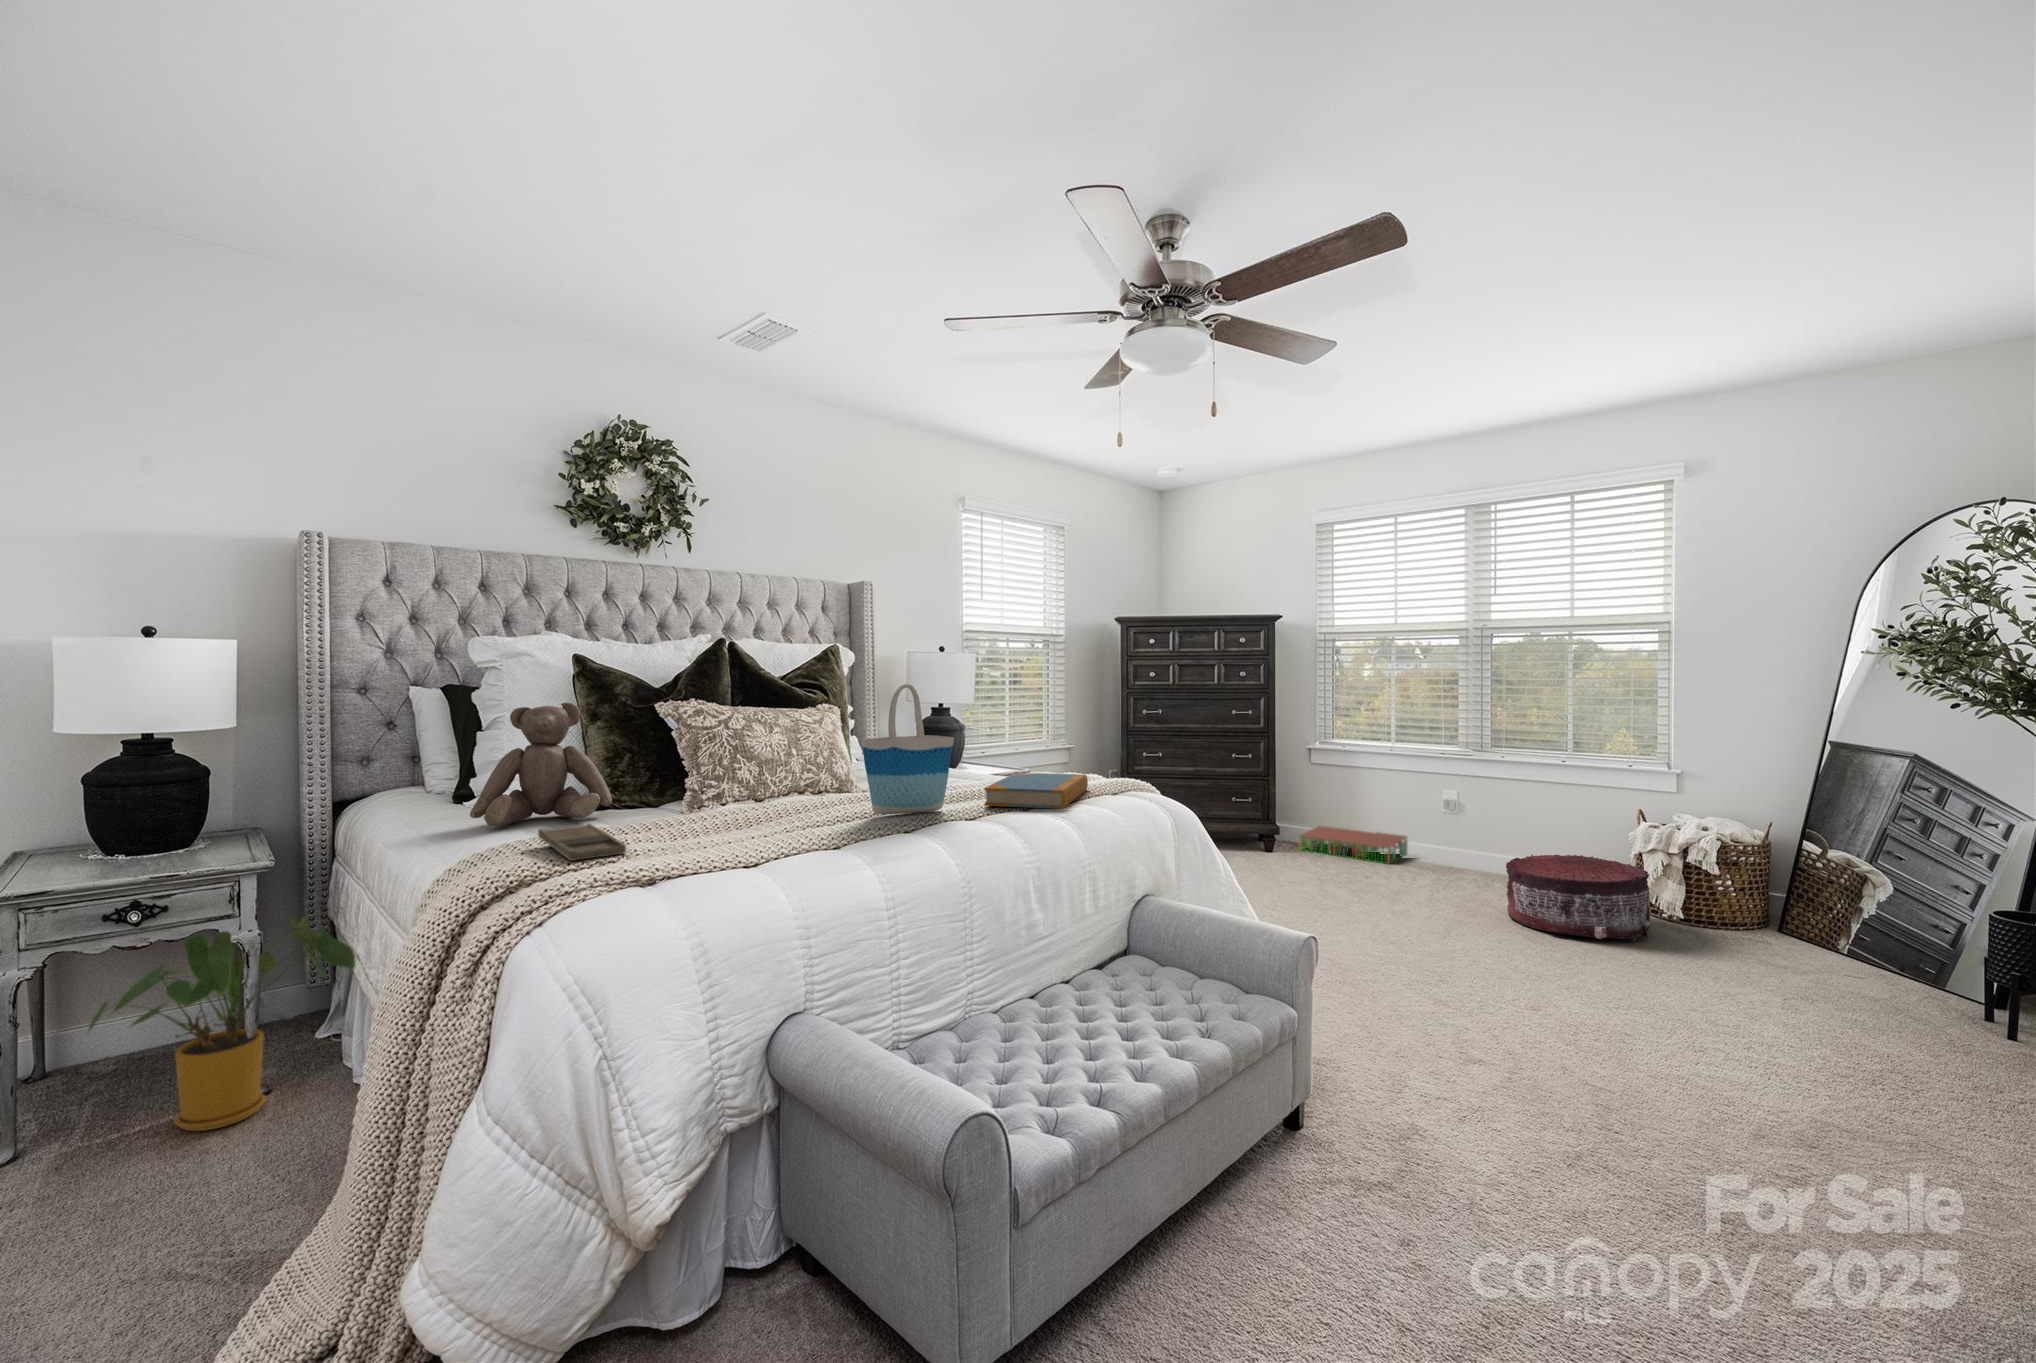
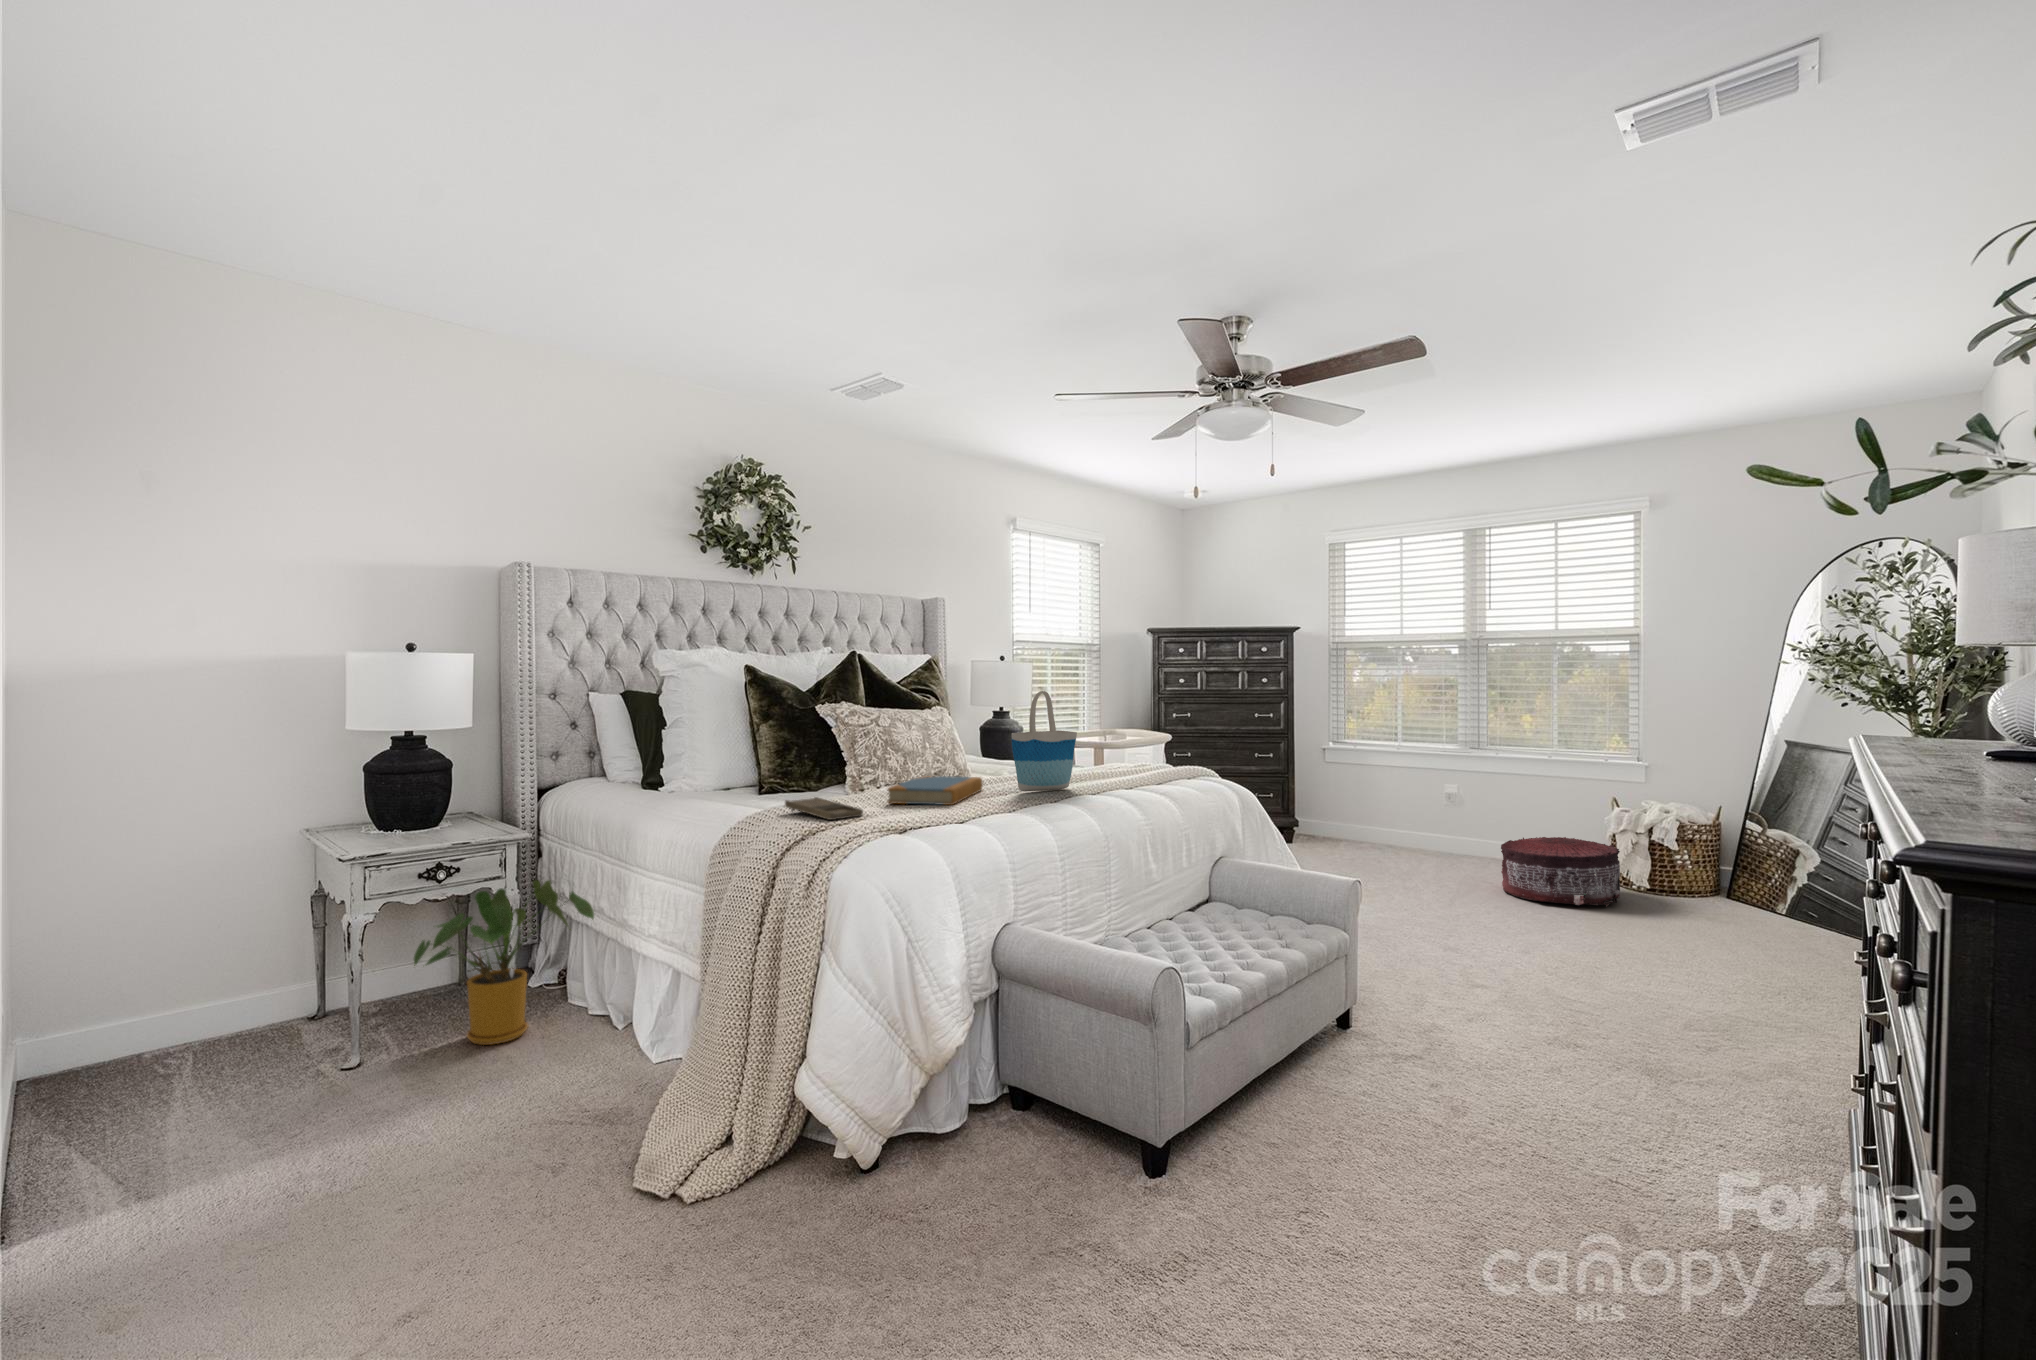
teddy bear: present [470,703,612,826] -> none [701,706,803,802]
book: present [985,773,1088,809] -> present [888,776,983,805]
storage bin: present [1299,826,1407,863] -> none [1316,820,1415,851]

